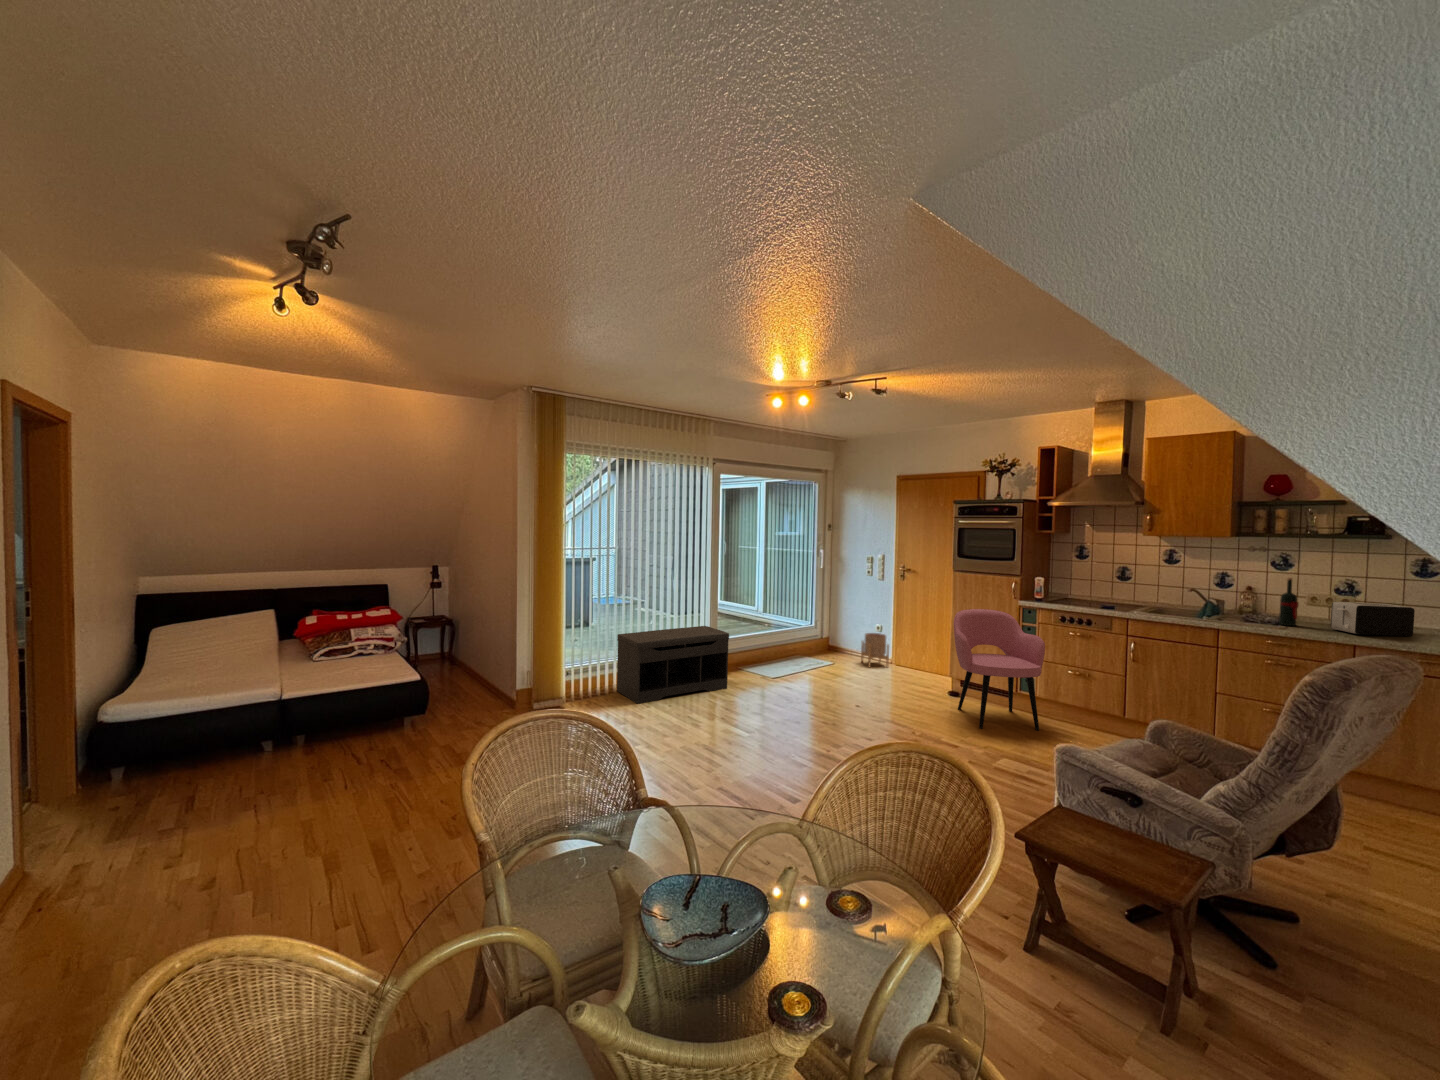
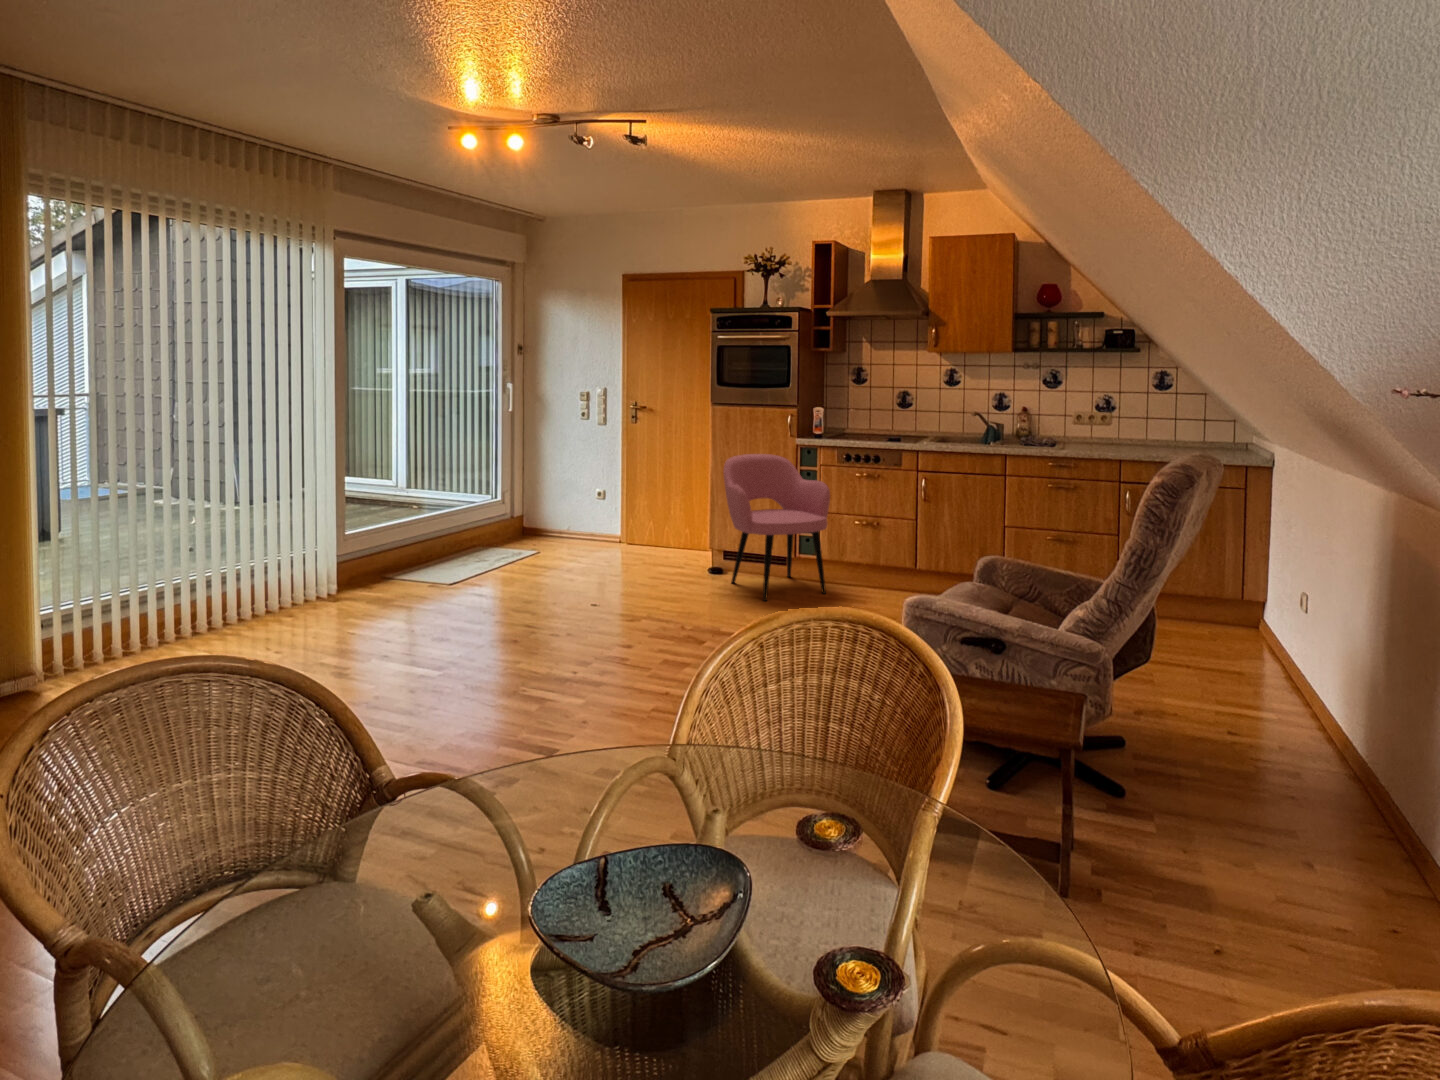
wine bottle: present [1279,578,1298,626] -> none [1051,394,1069,446]
toaster: present [1331,602,1415,636] -> none [1093,417,1158,449]
bench: present [617,626,729,704] -> none [199,510,410,645]
planter: present [861,633,889,667] -> none [592,501,630,548]

